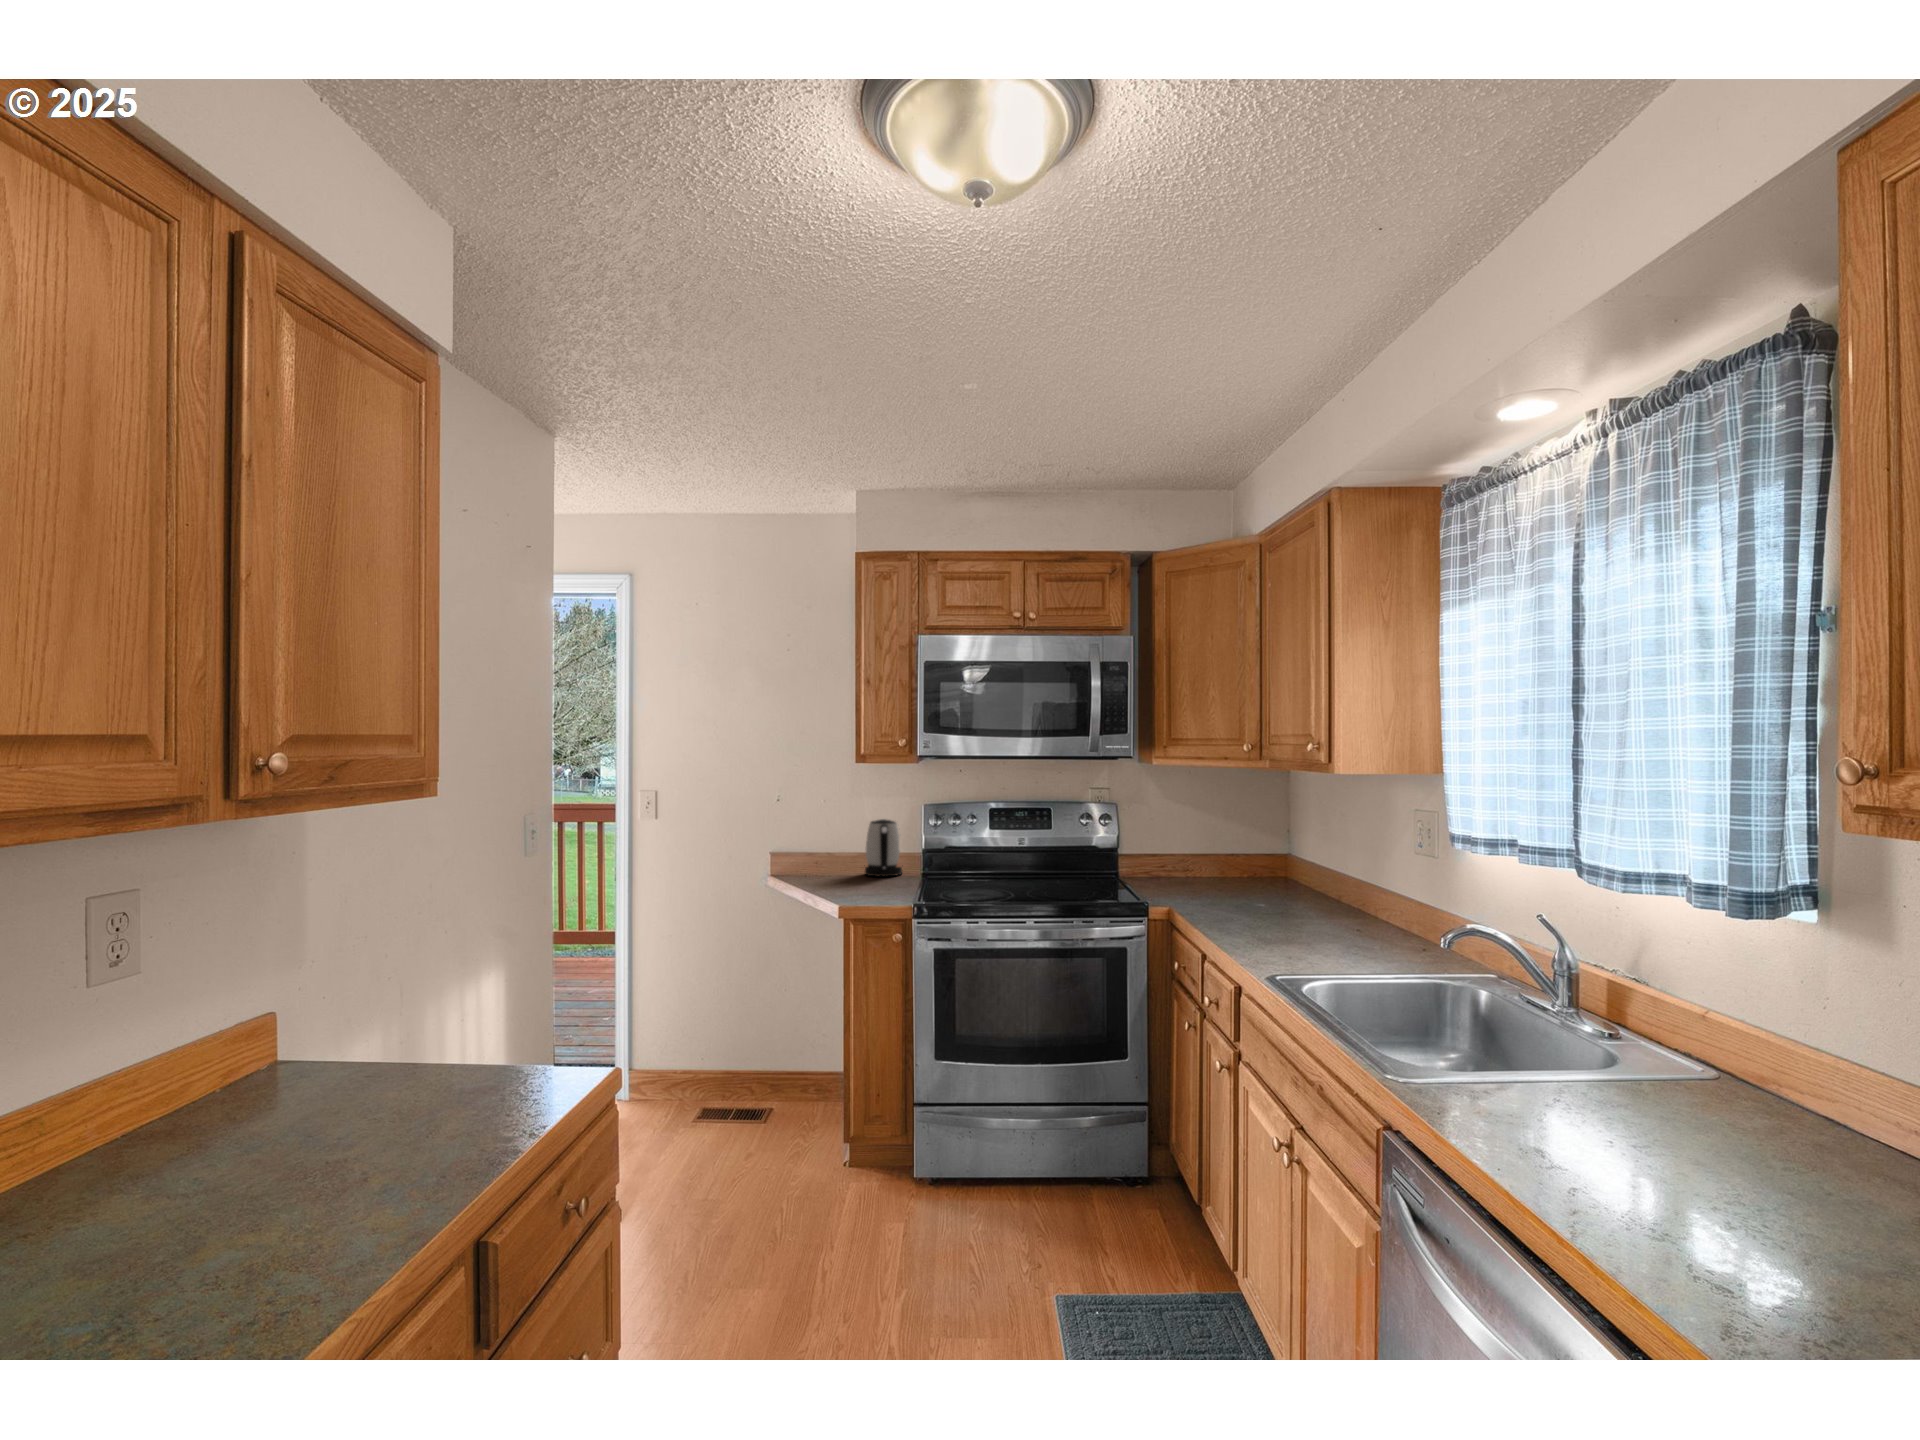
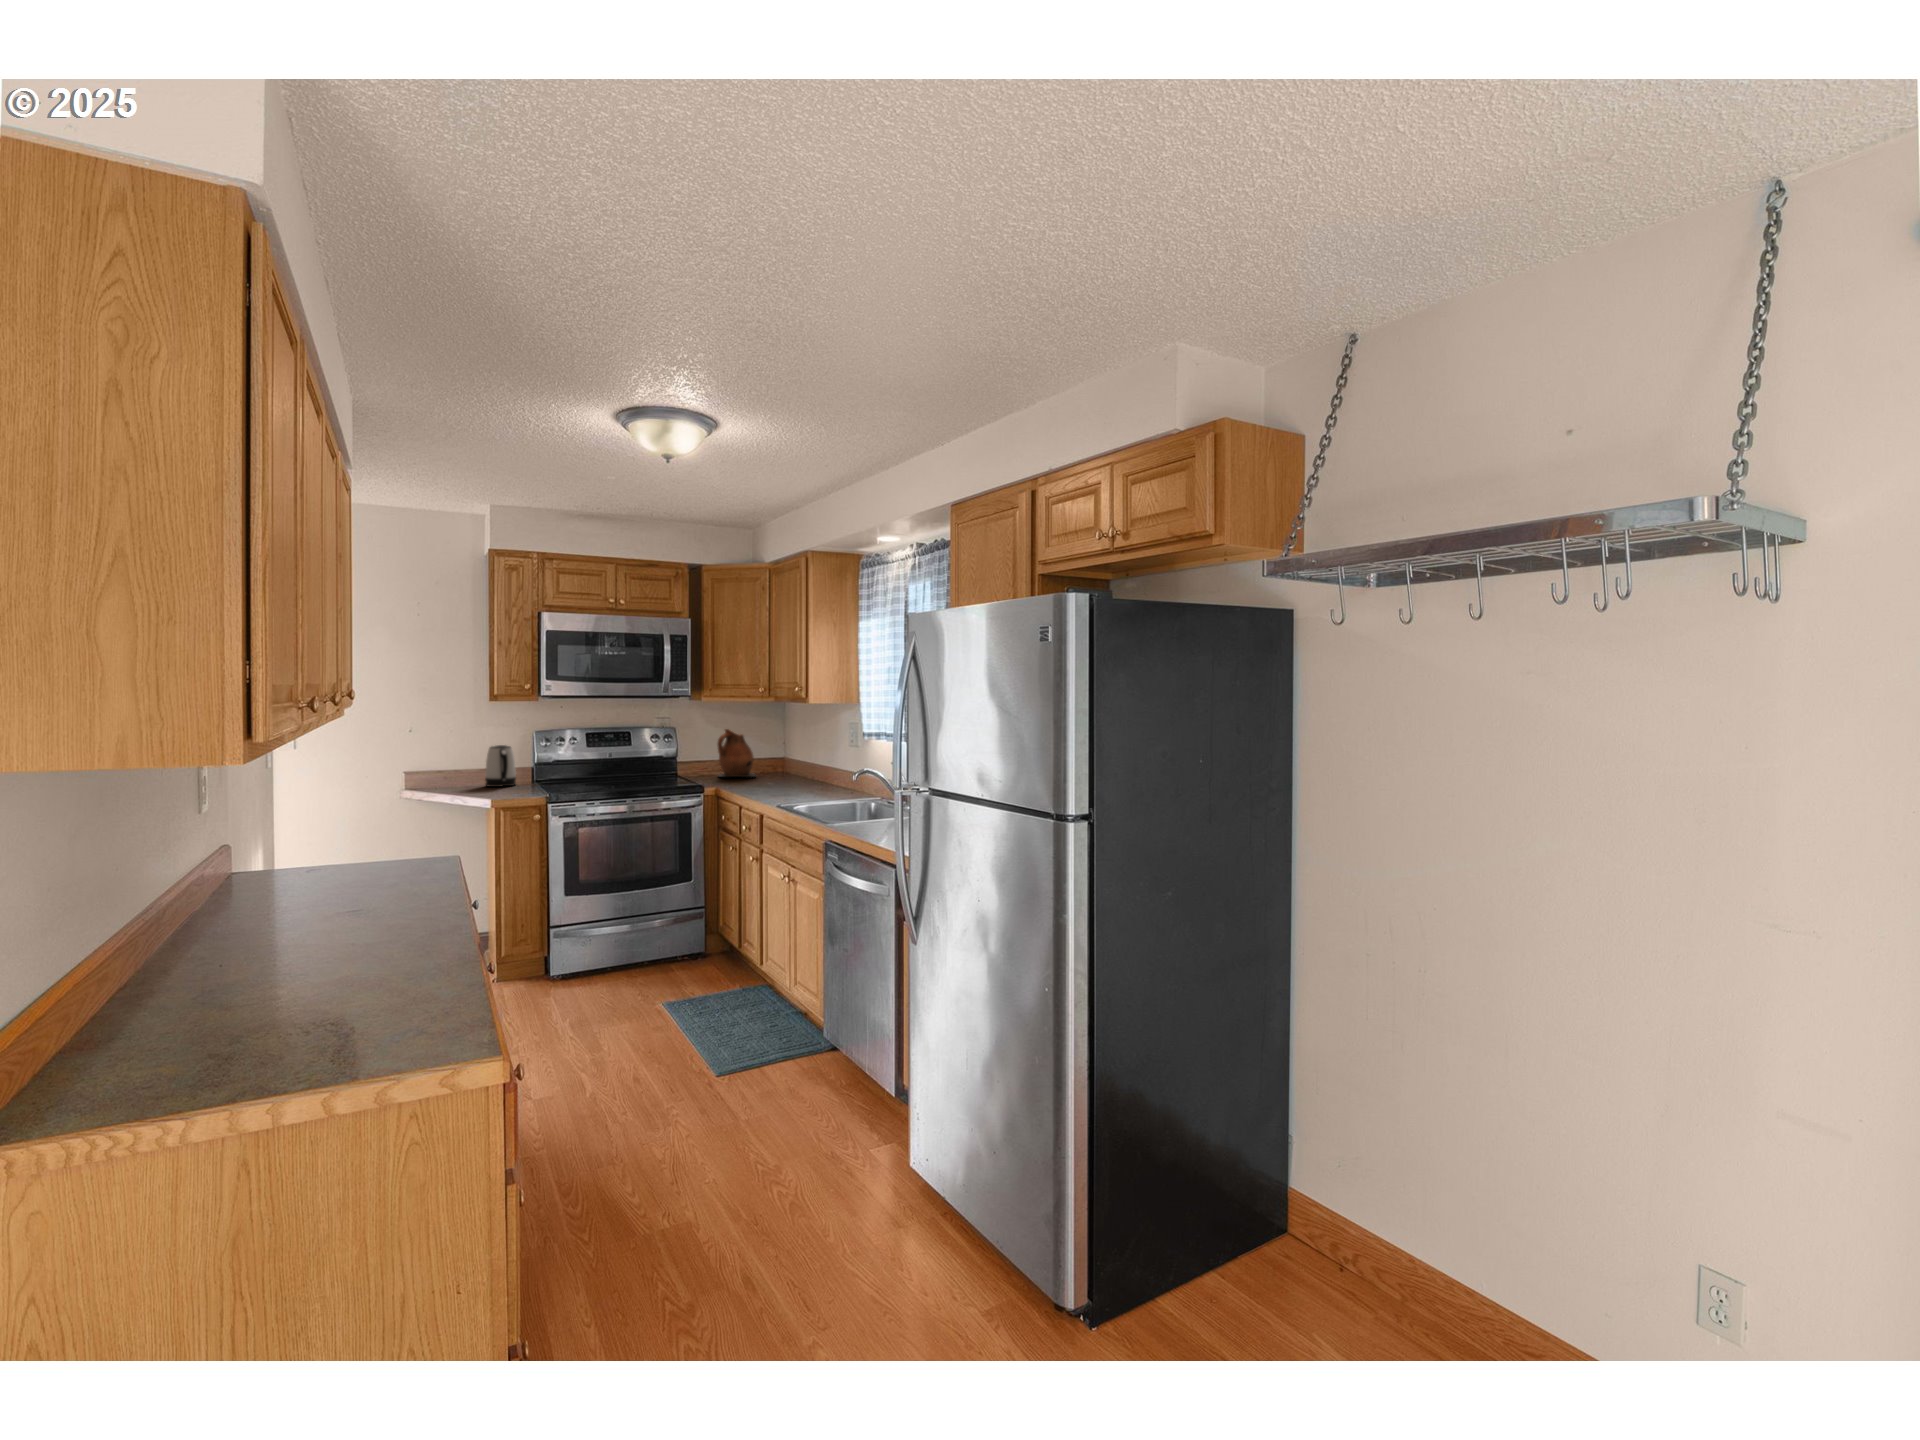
ceramic pitcher: none [1175,805,1238,885] -> present [718,729,755,777]

